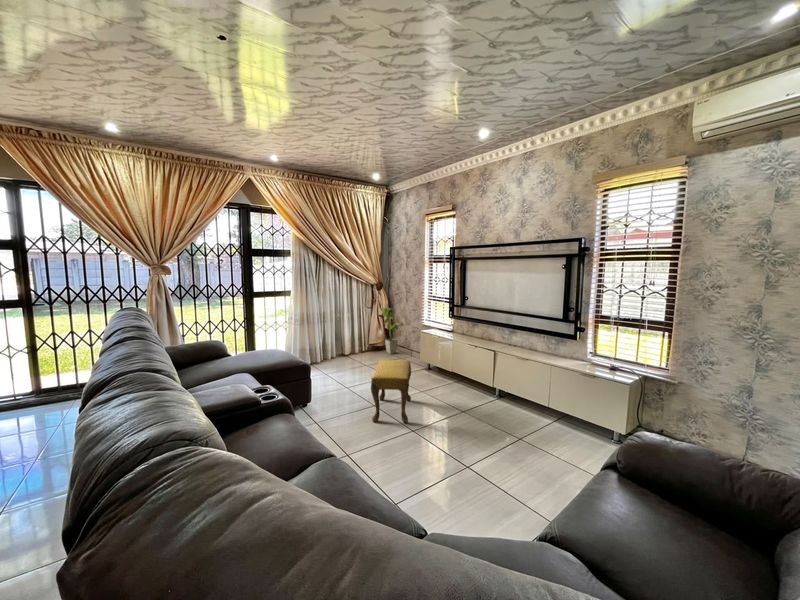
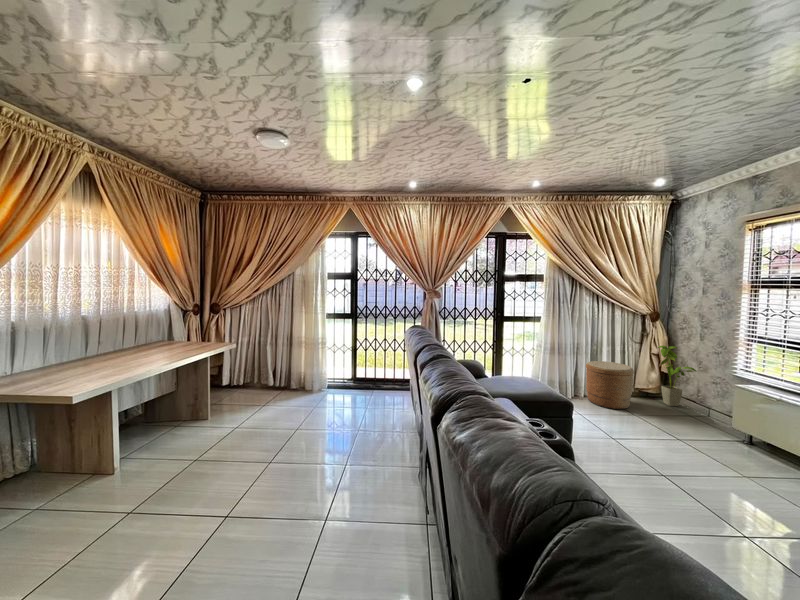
woven basket: none [331,326,365,365] -> present [586,361,634,409]
footstool: present [371,360,411,424] -> none [665,417,734,520]

